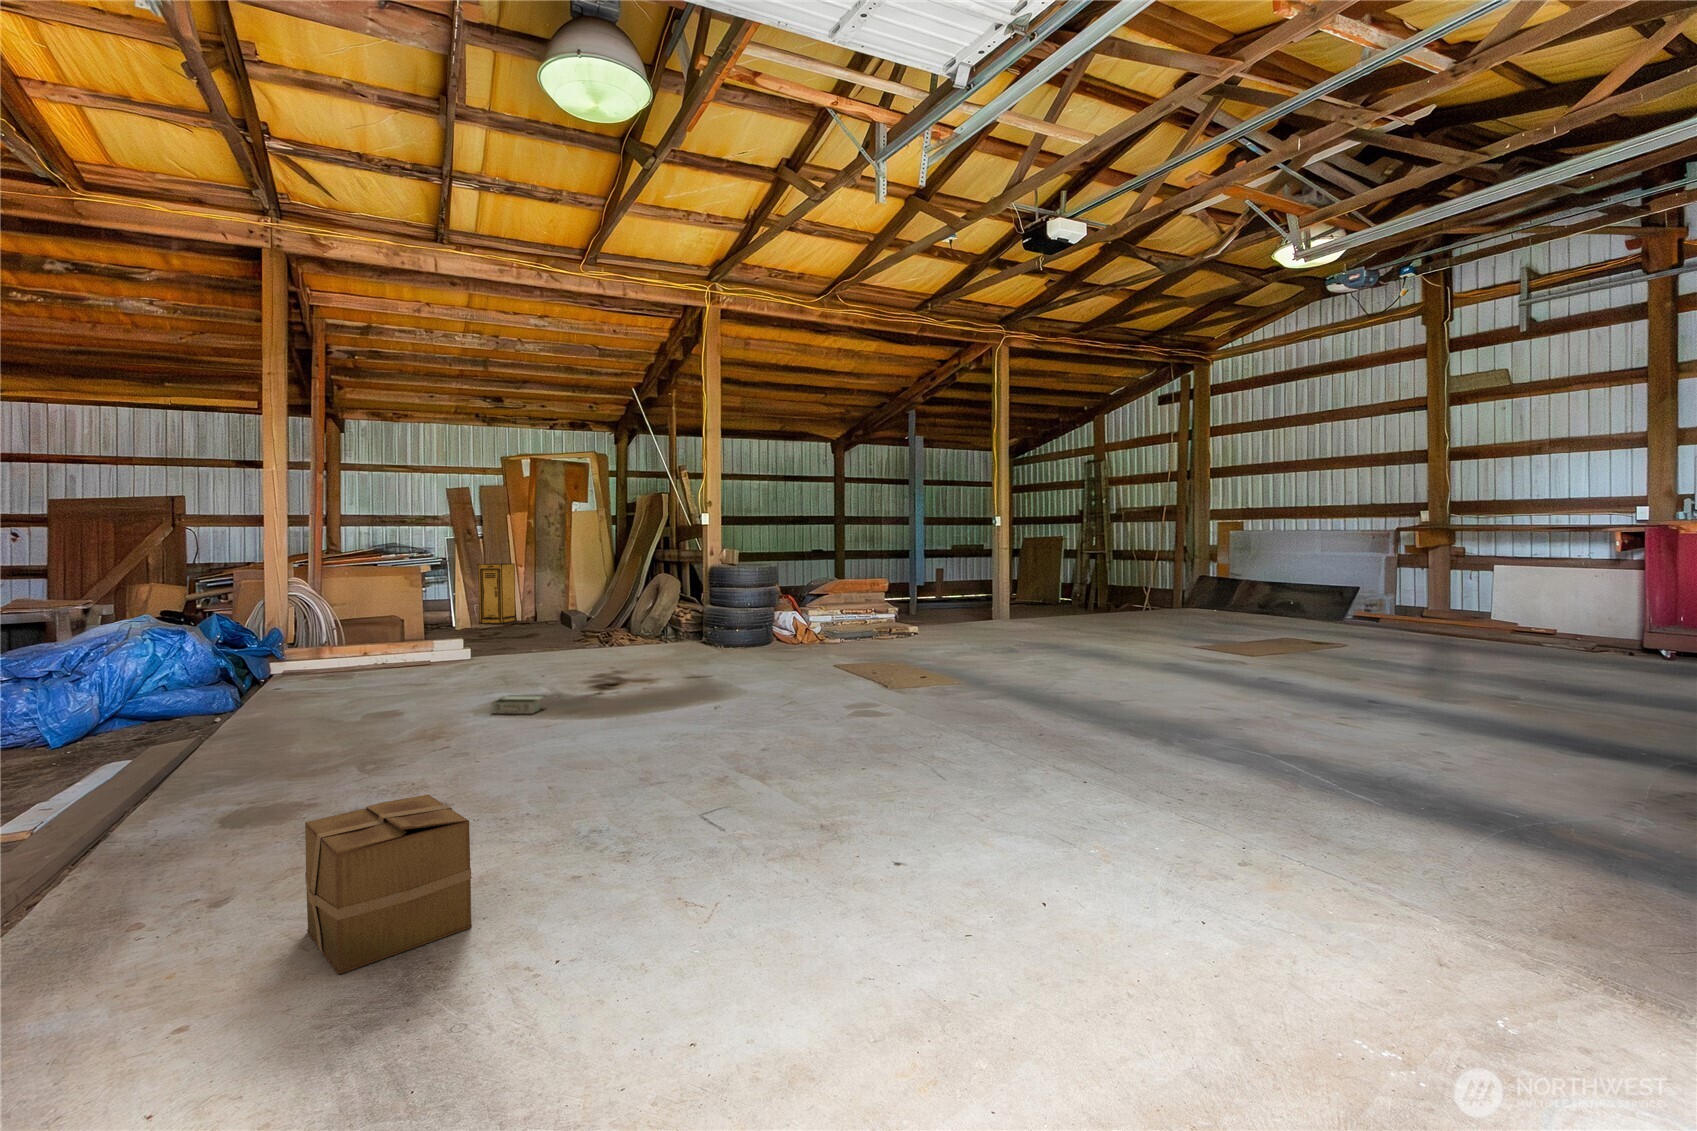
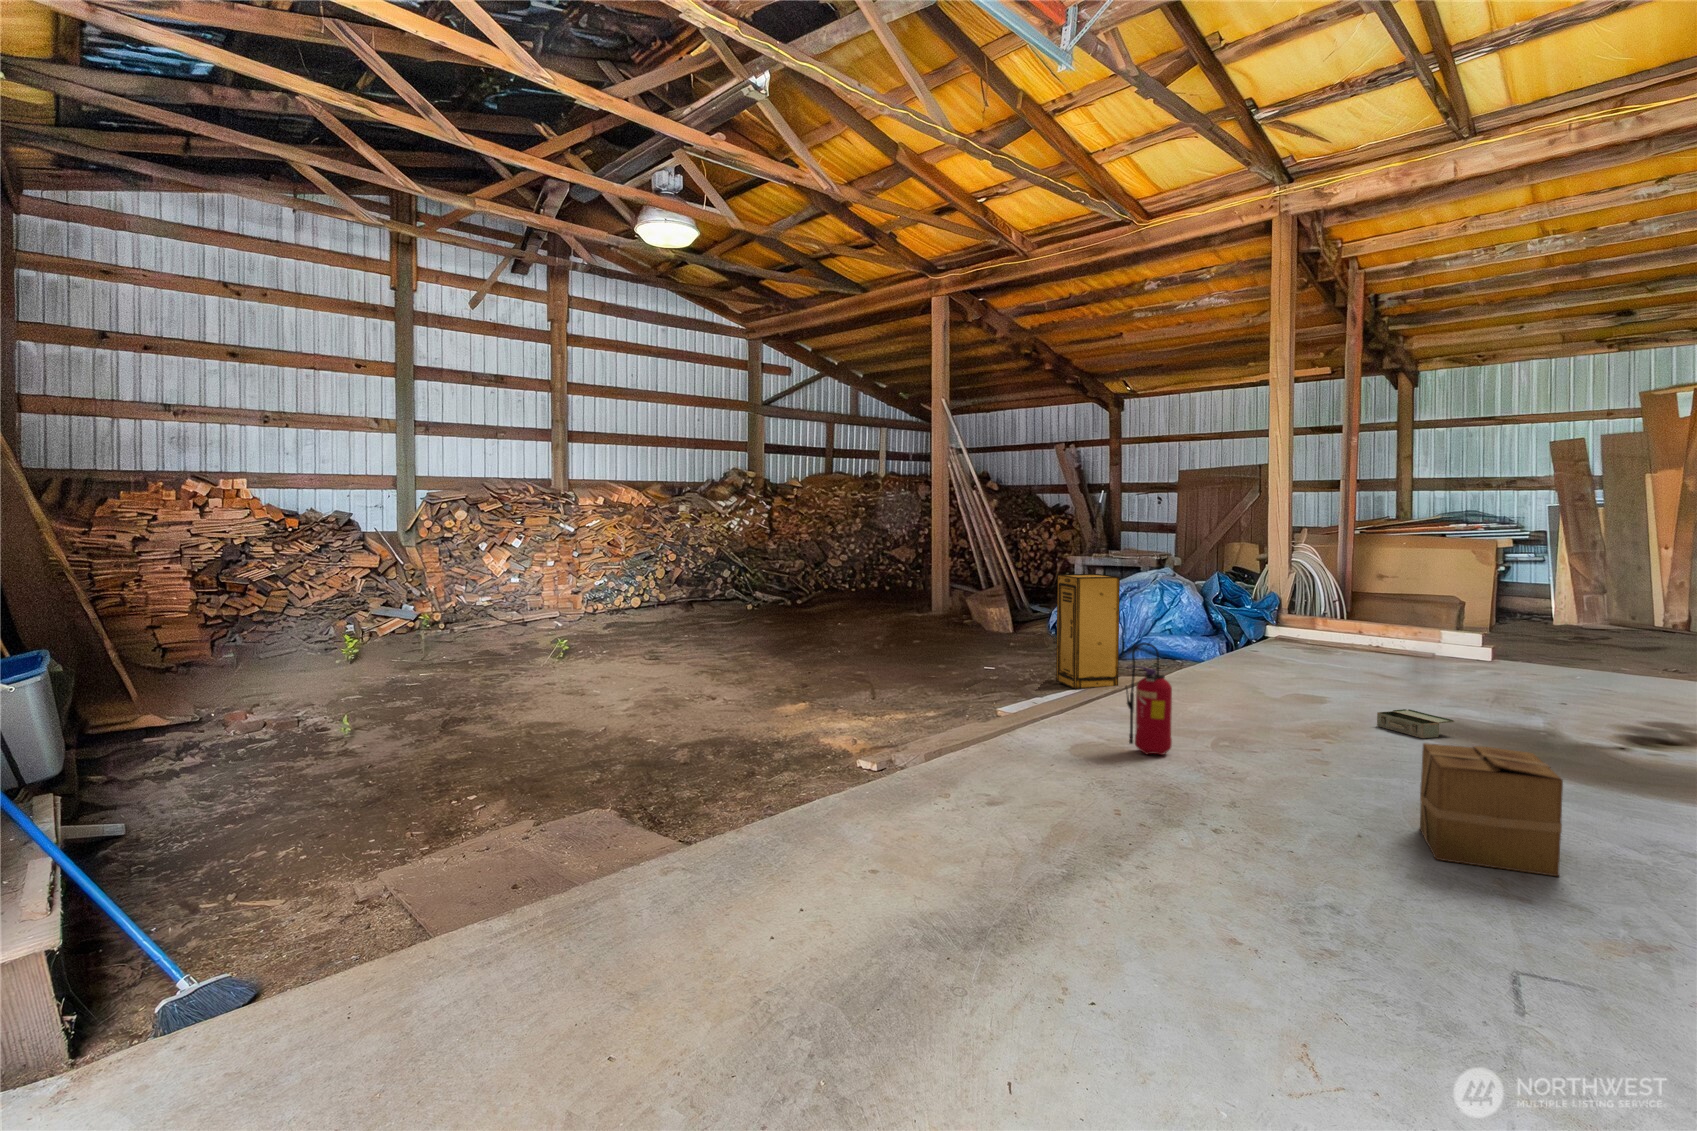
storage cabinet: present [478,563,516,624] -> present [1056,574,1120,689]
fire extinguisher: none [317,671,376,788] -> present [1126,643,1172,755]
cardboard box: present [305,795,472,974] -> present [1420,743,1563,876]

